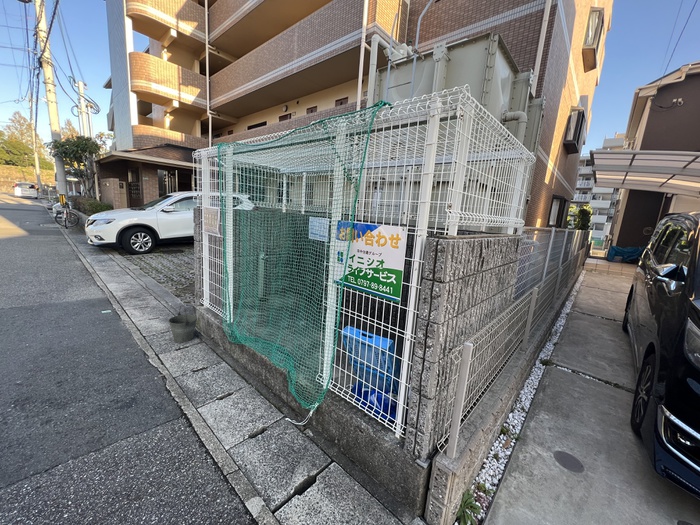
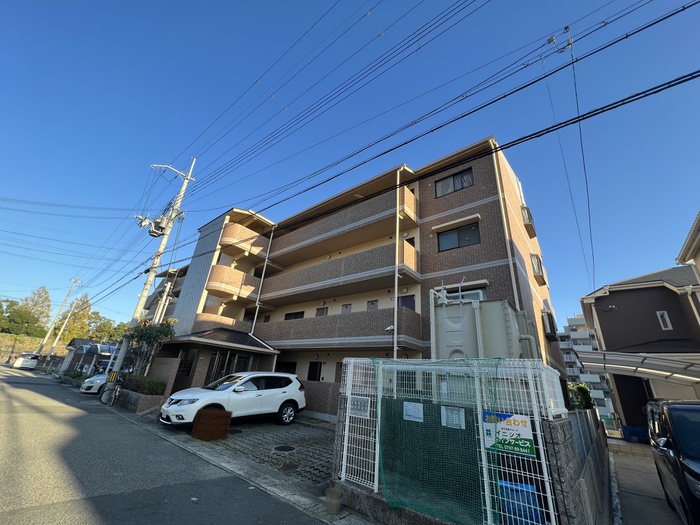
wooden crate: none [111,228,156,259] -> present [191,409,233,441]

